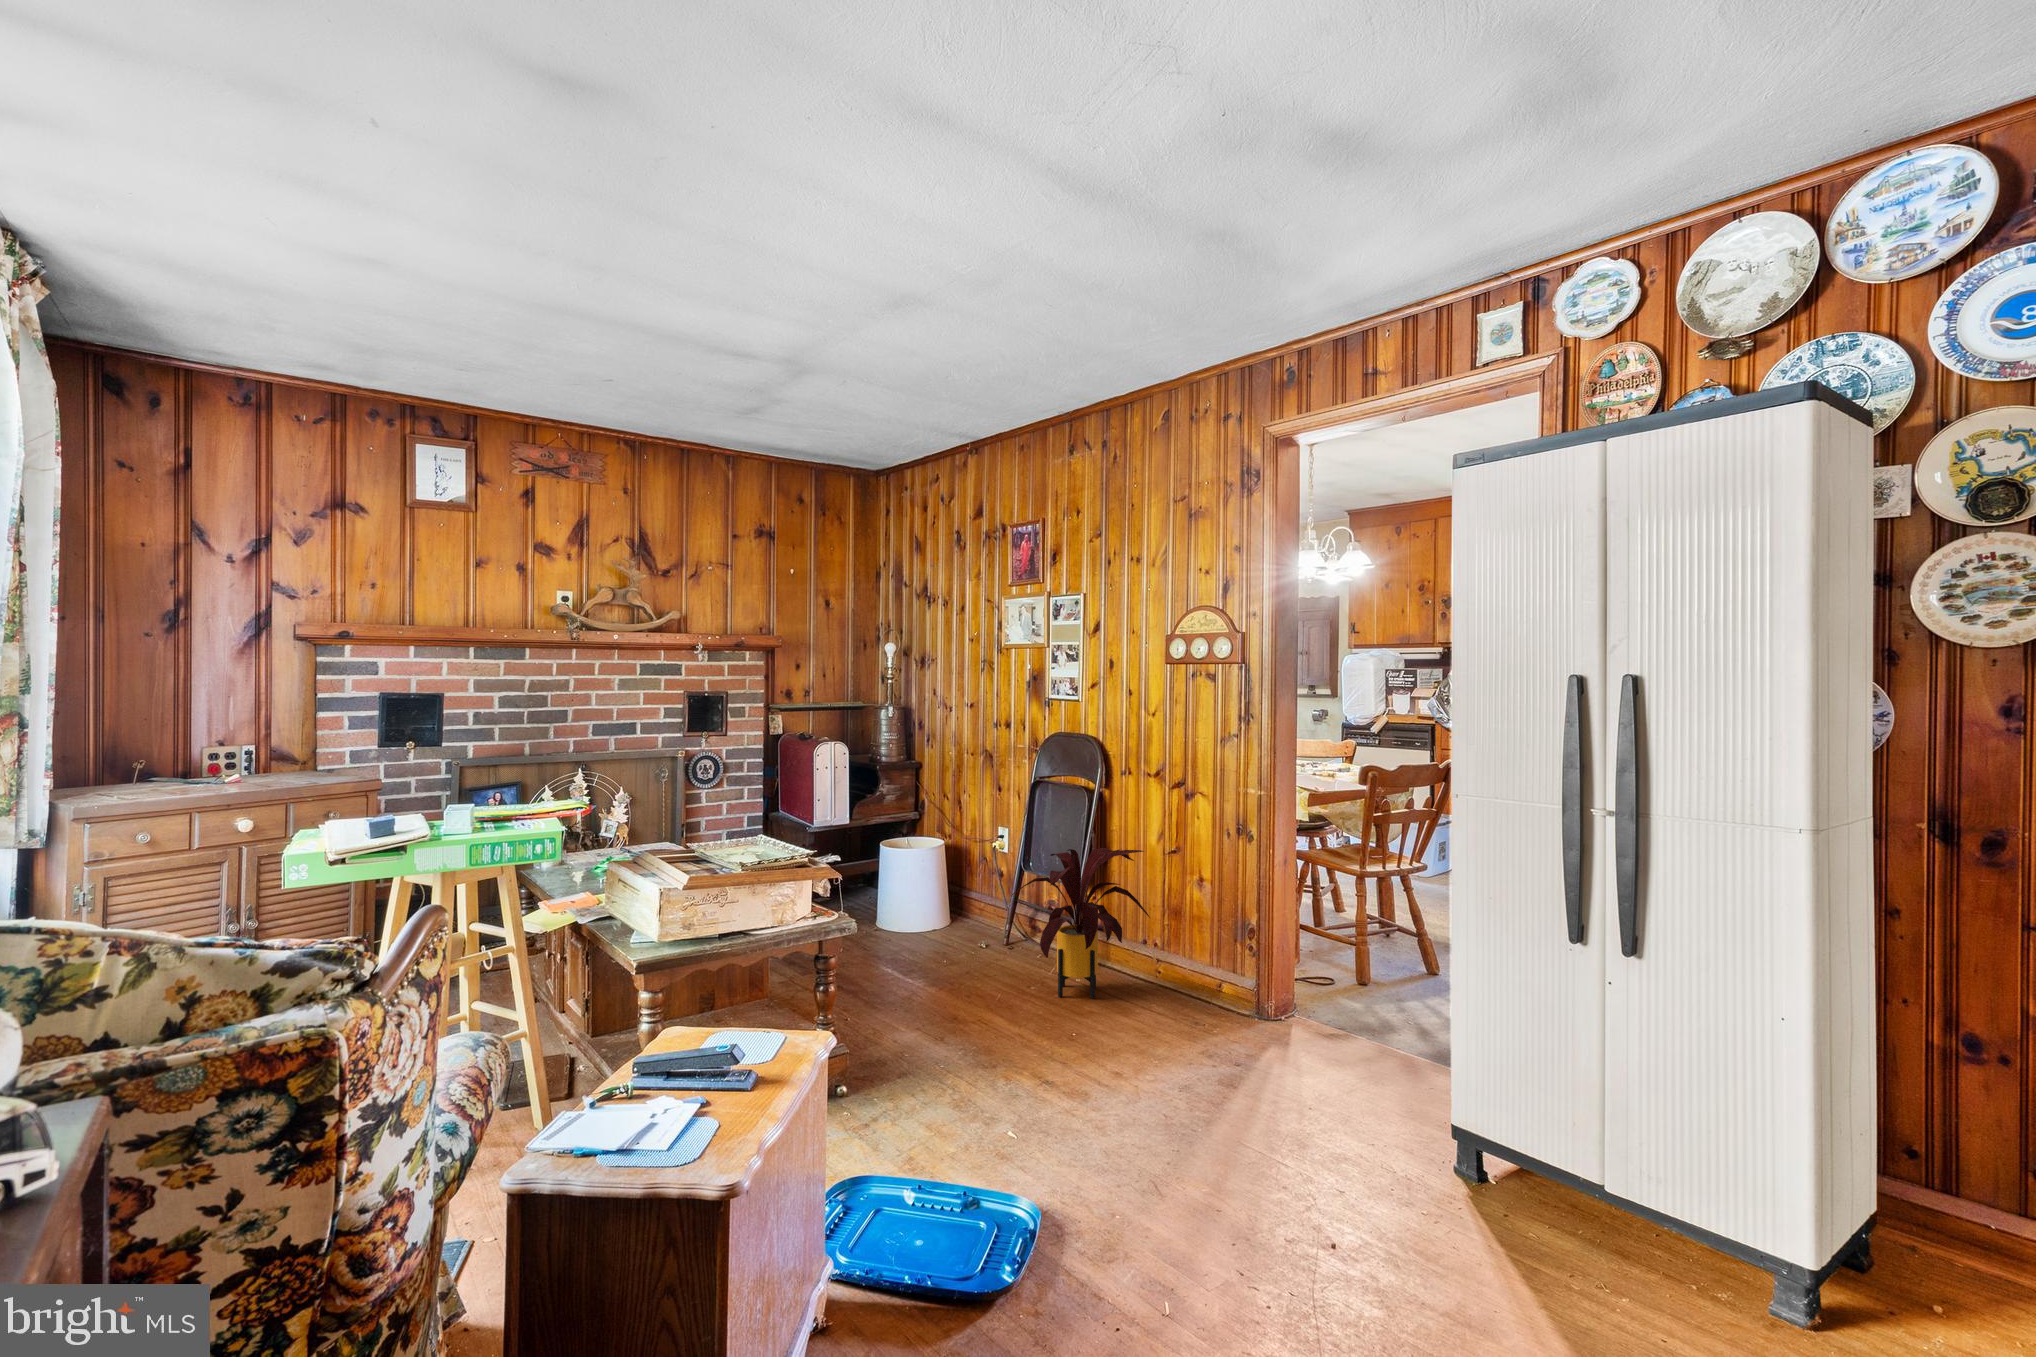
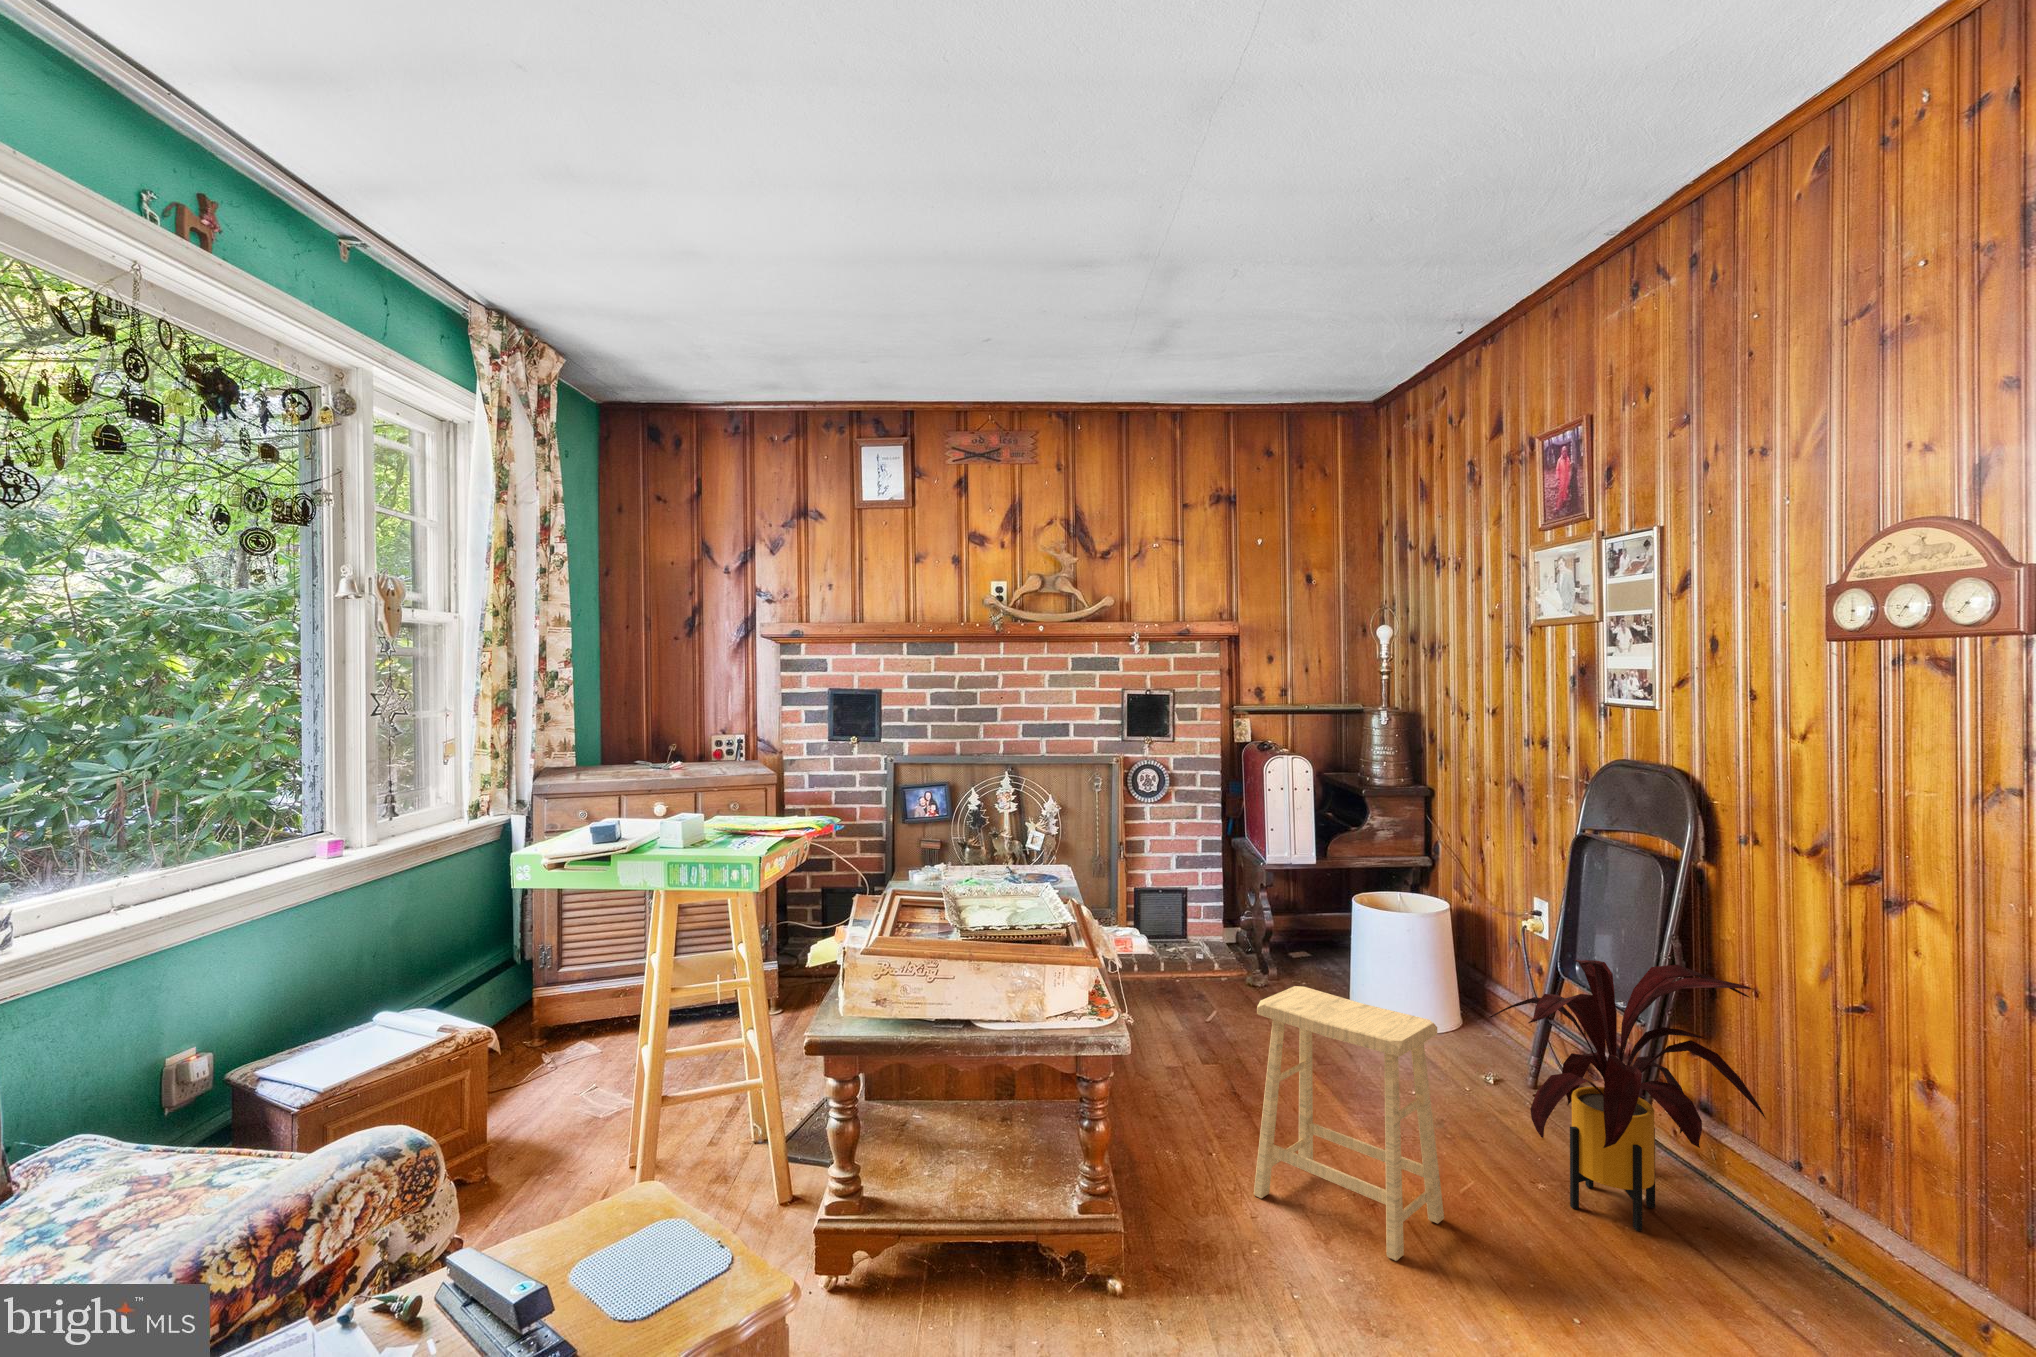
footstool: none [890,891,1002,1042] -> present [1254,986,1444,1261]

